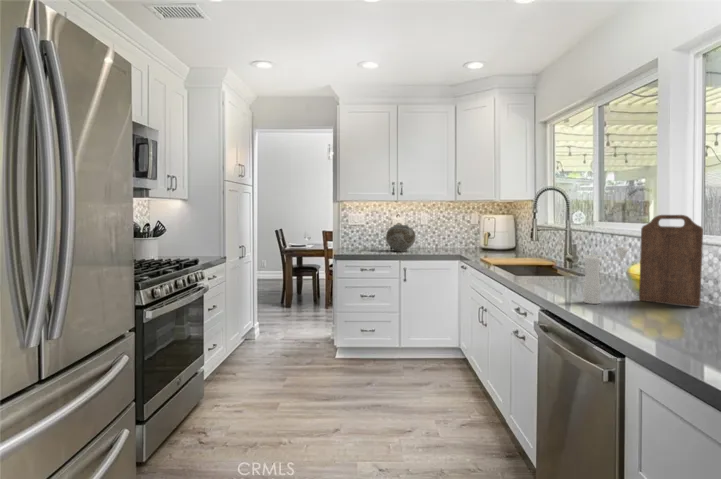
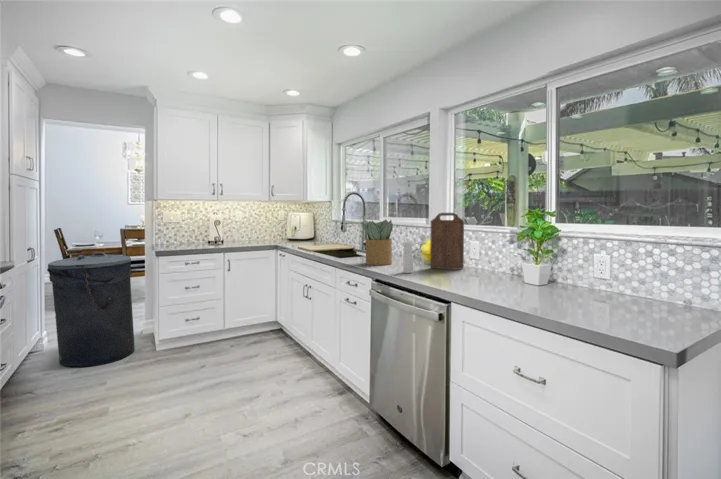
potted plant: none [538,224,586,289] -> present [361,220,393,265]
vase: present [386,225,415,252] -> none [203,221,231,245]
trash can: none [242,252,311,363] -> present [47,252,135,367]

